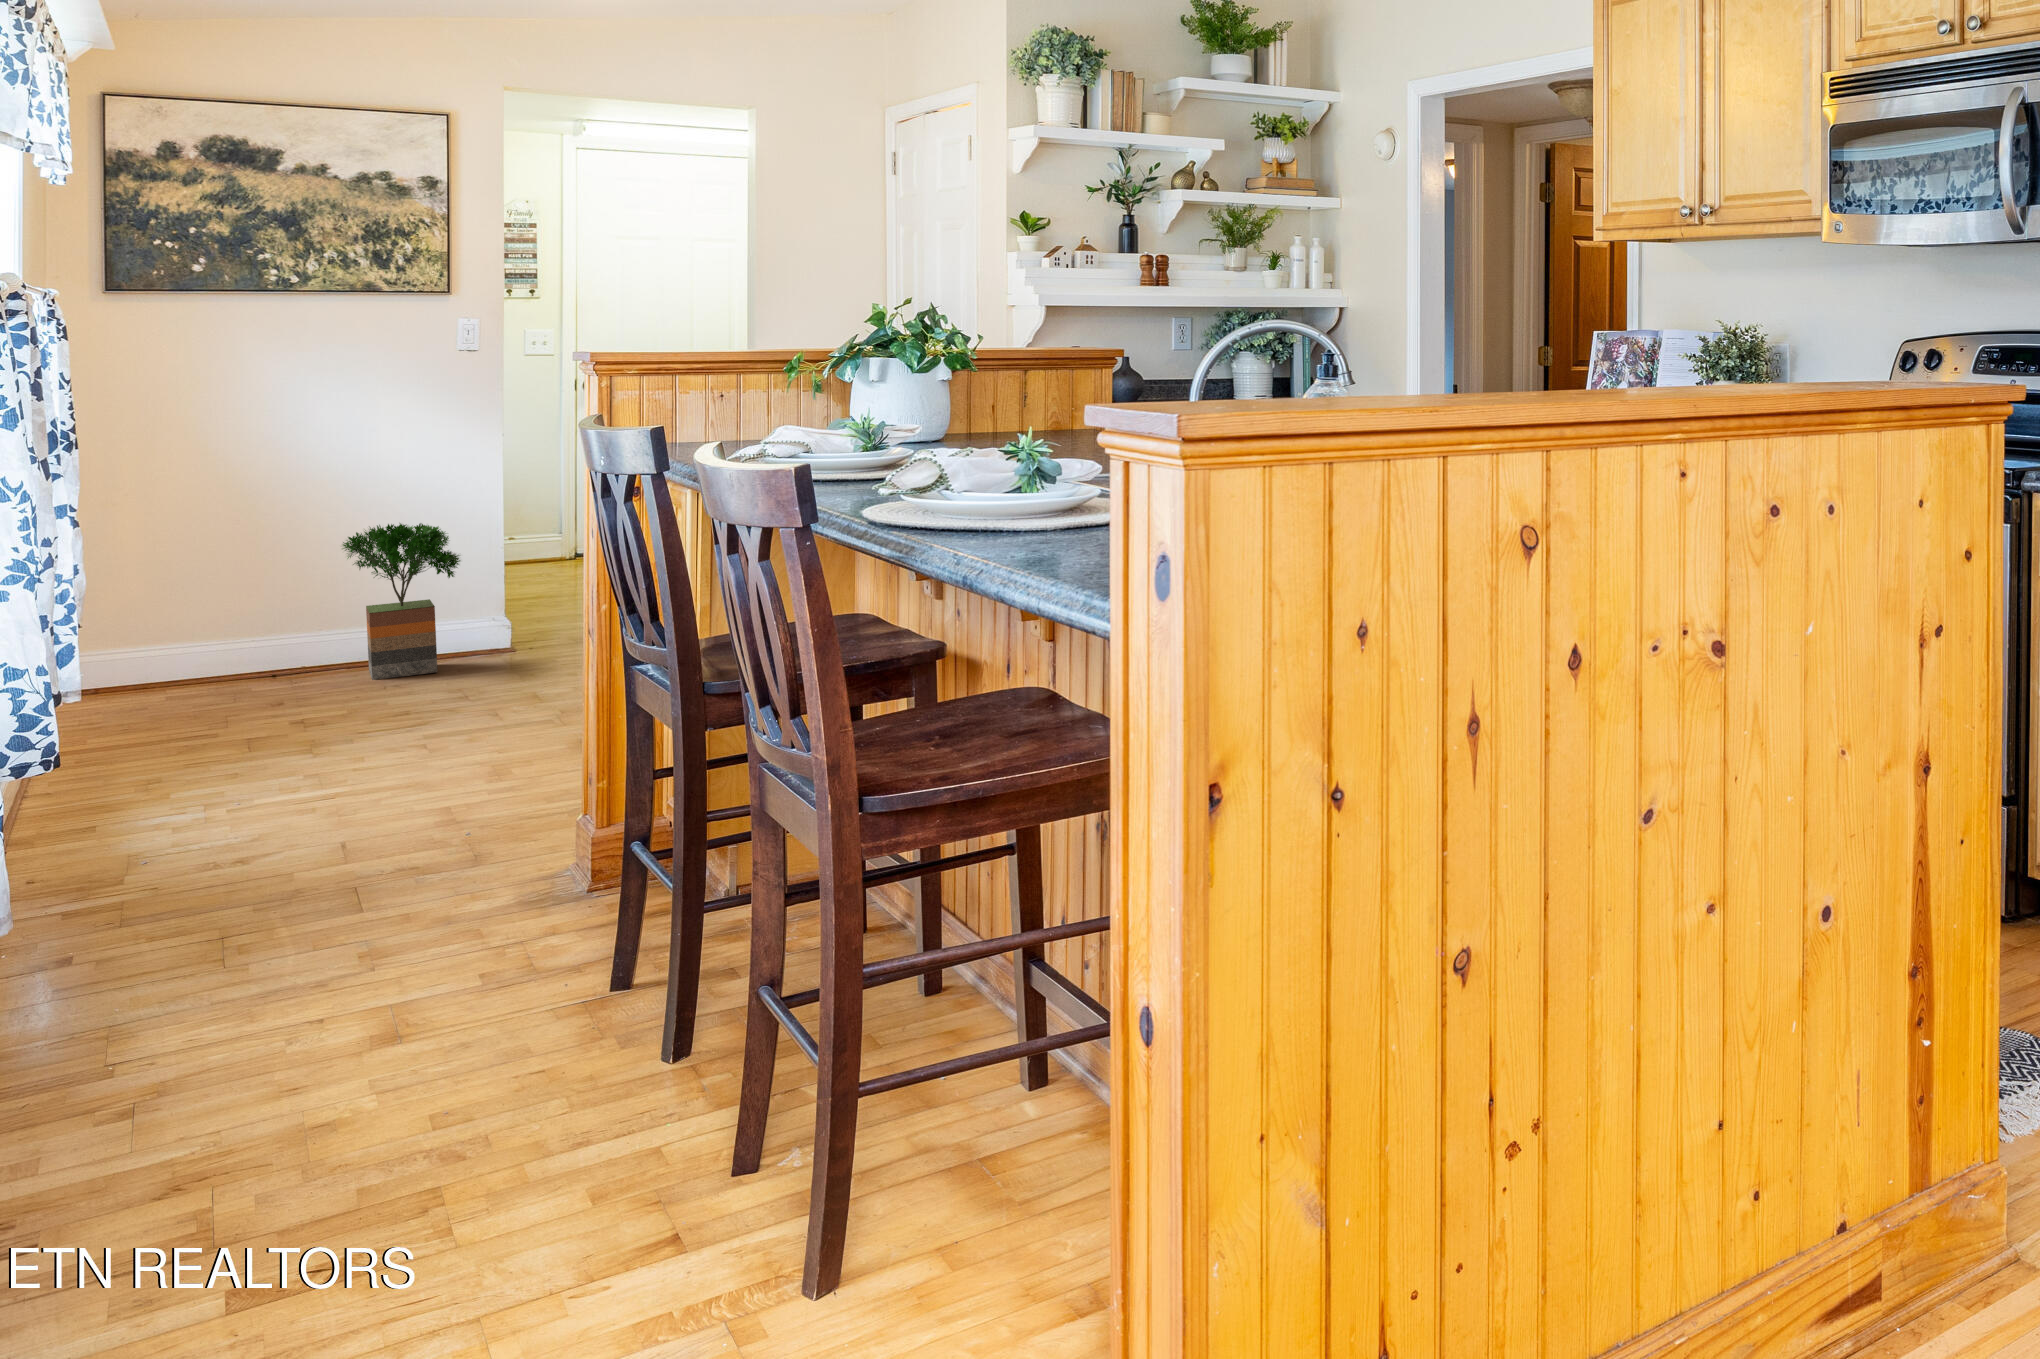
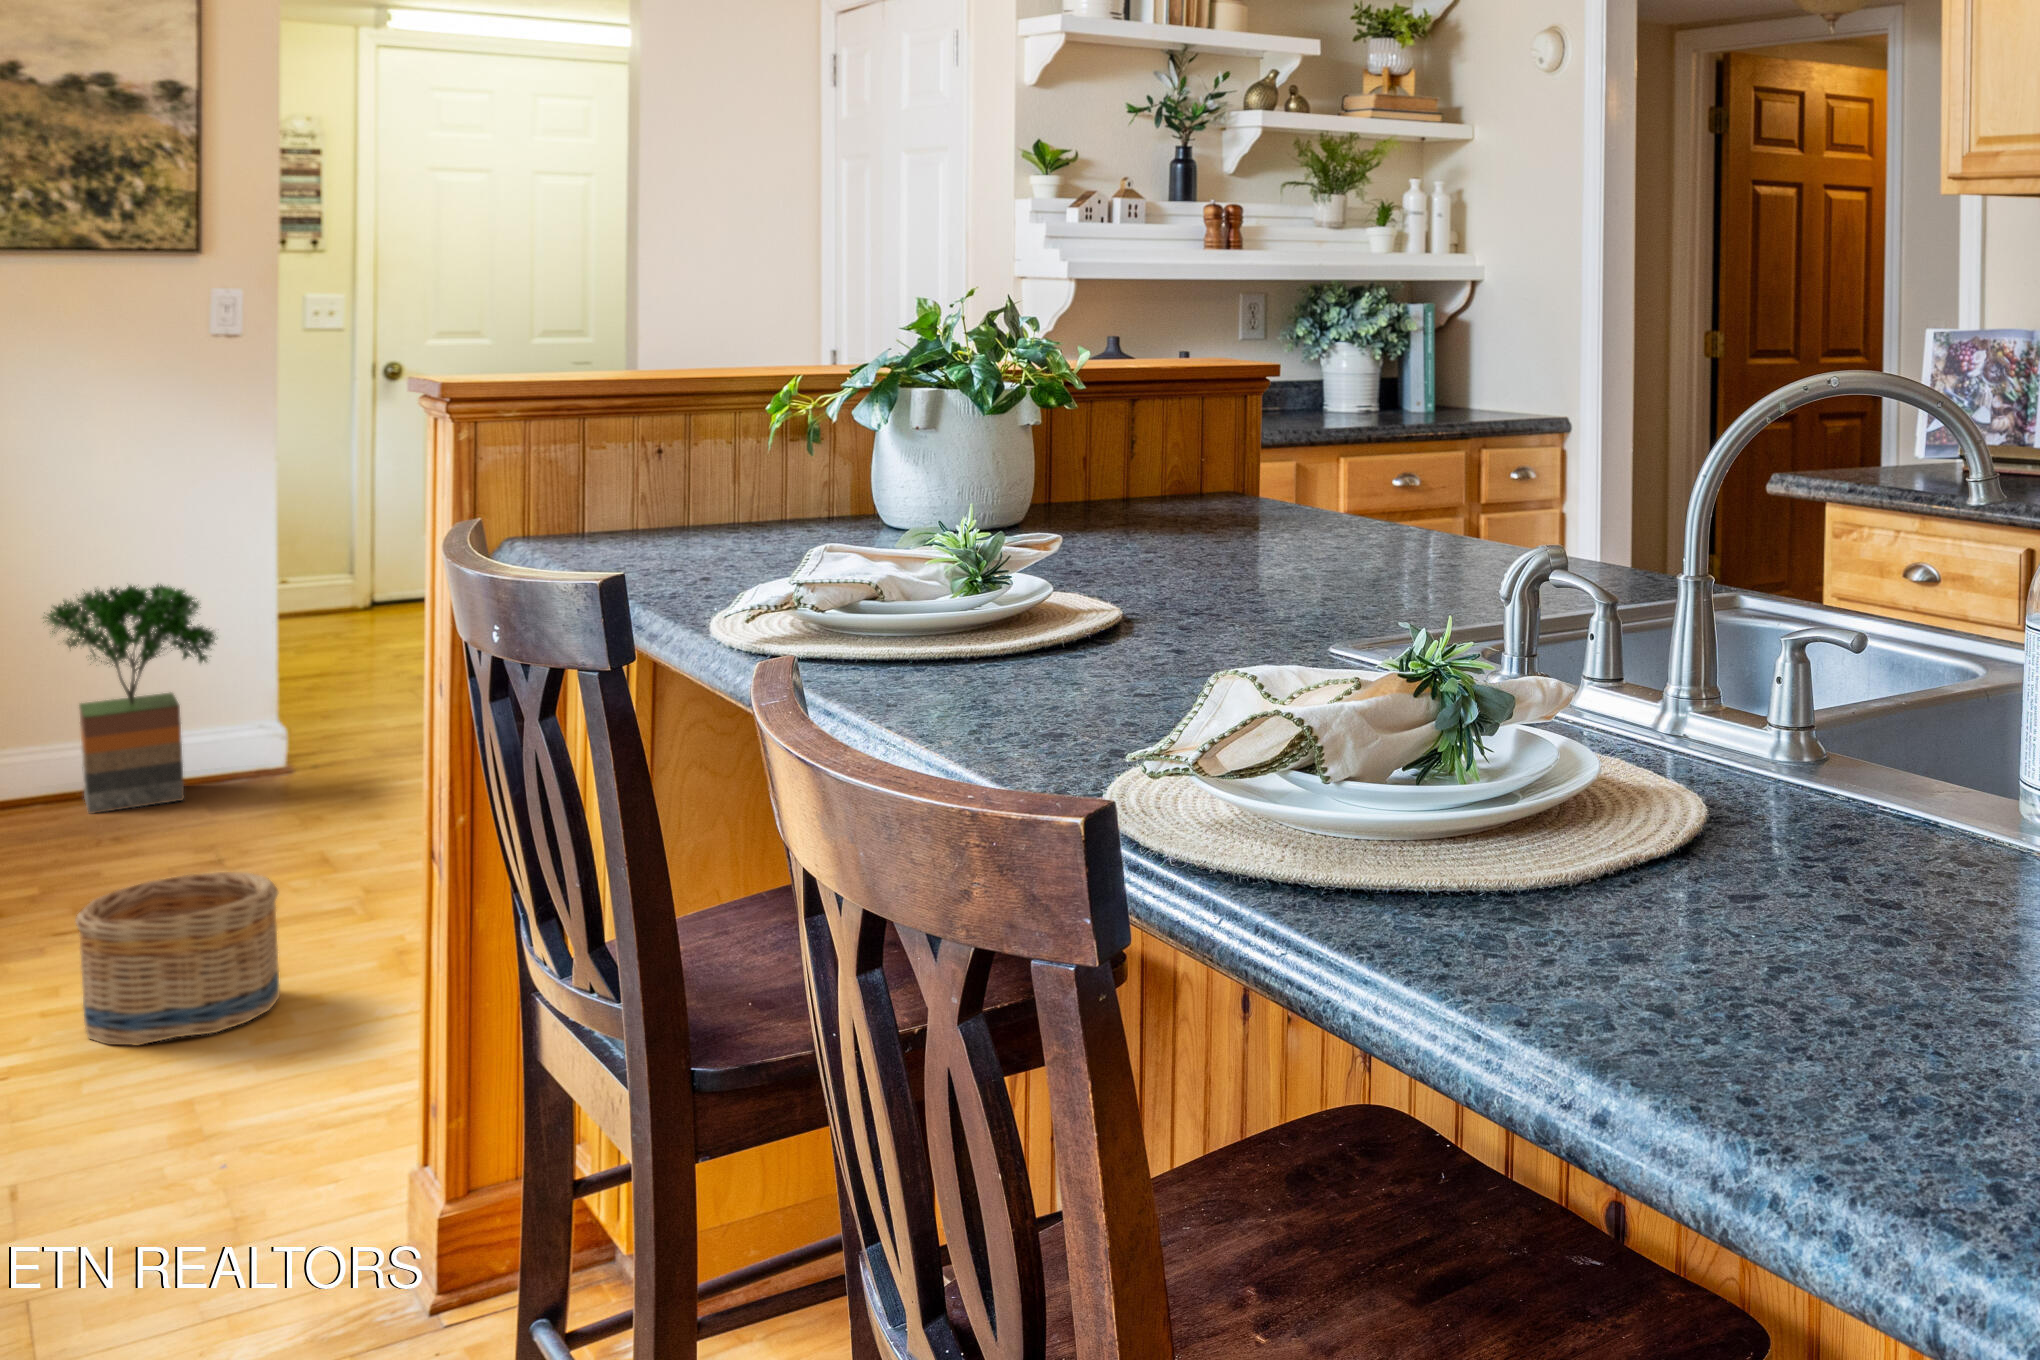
basket: none [369,692,499,796] -> present [75,872,280,1045]

